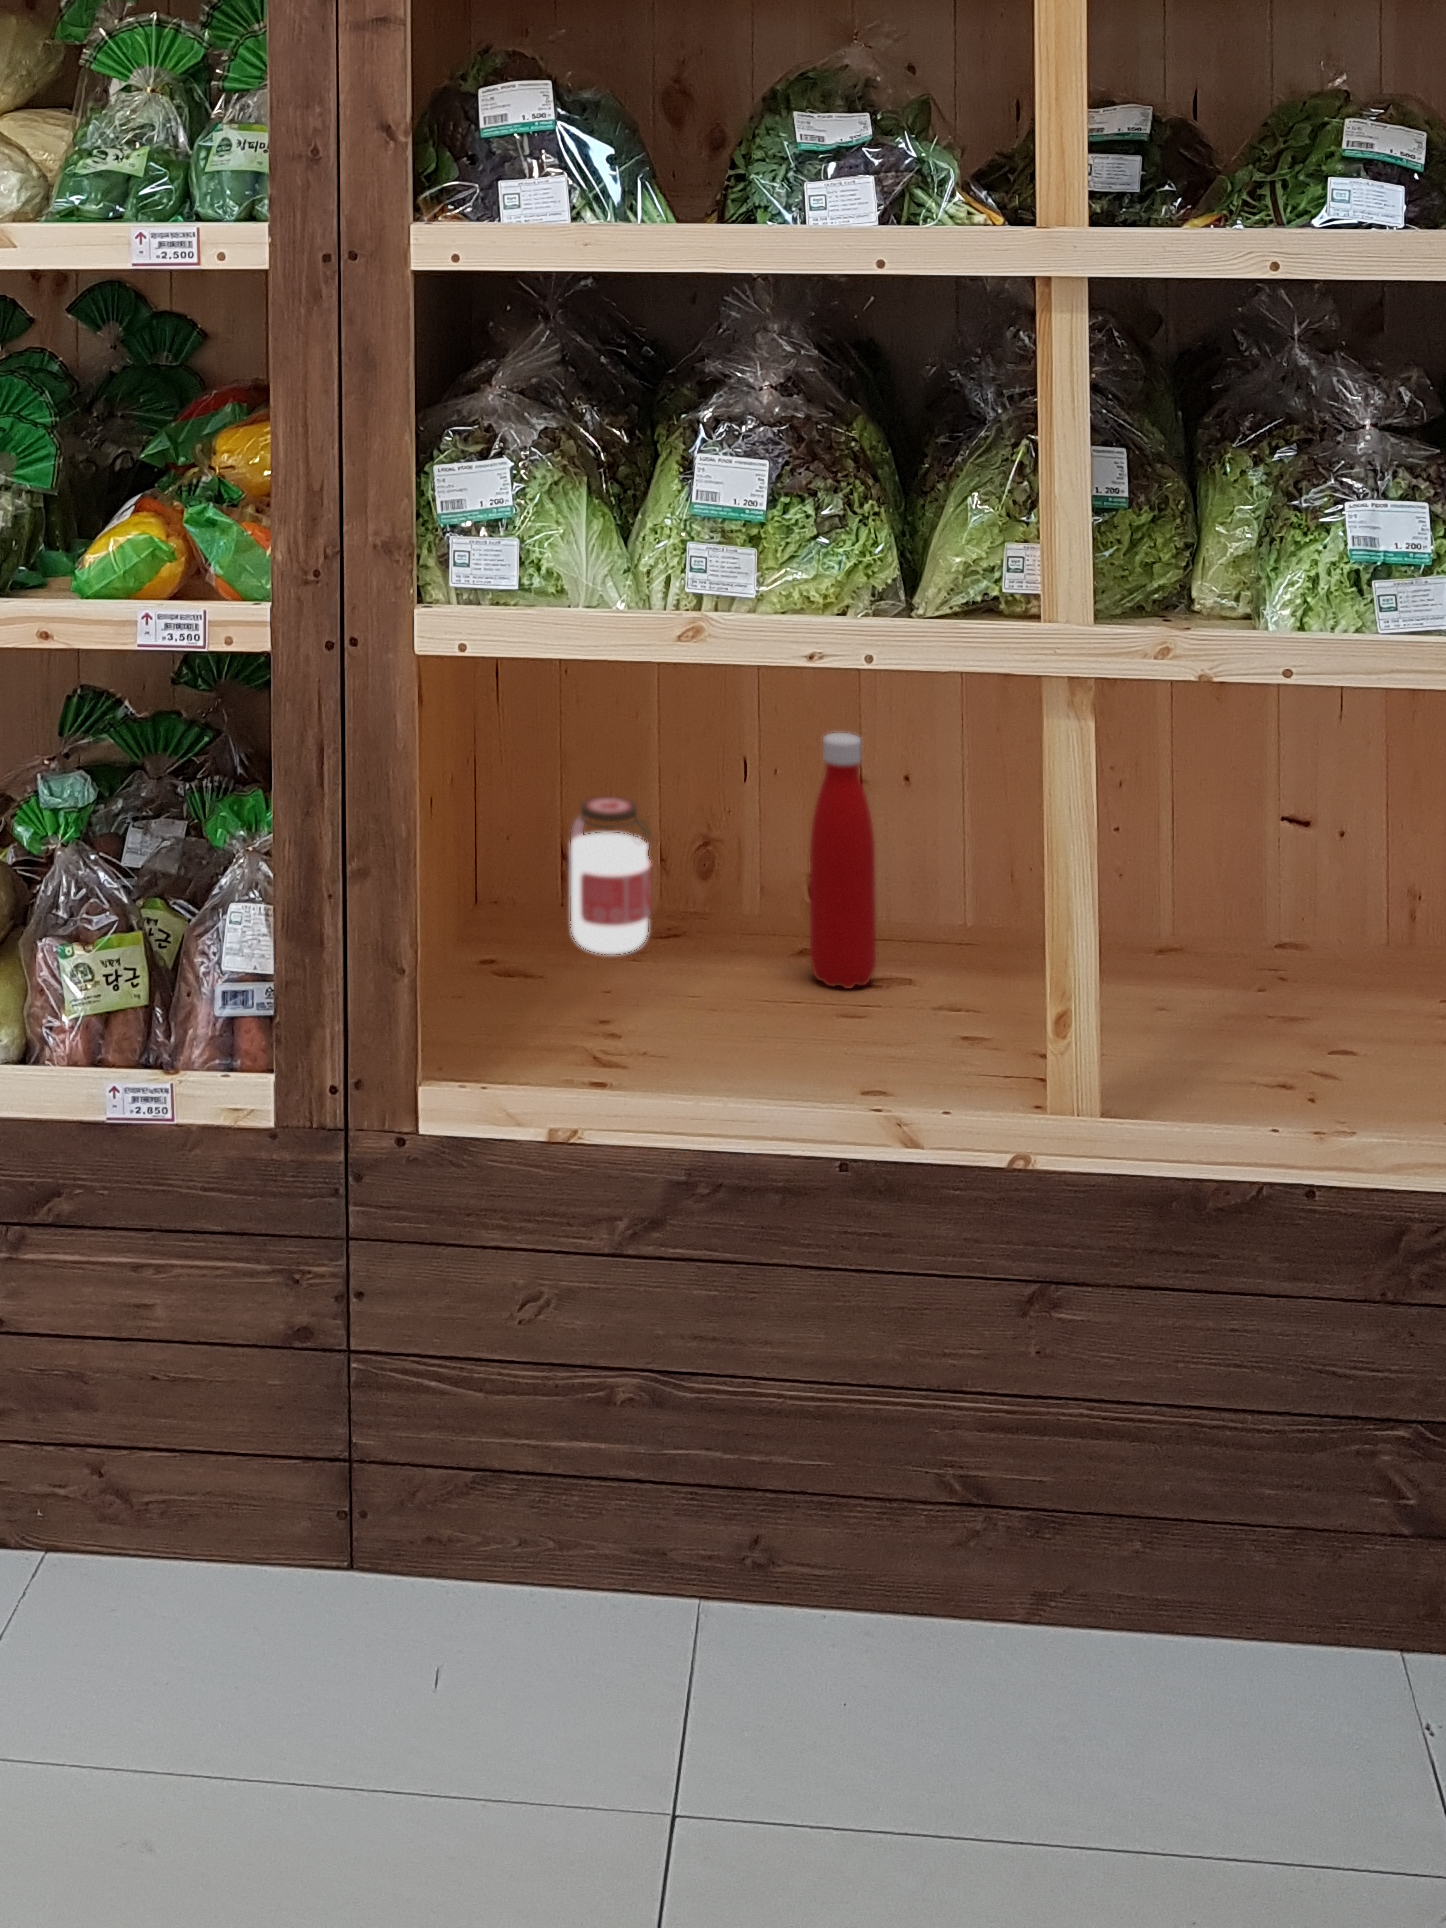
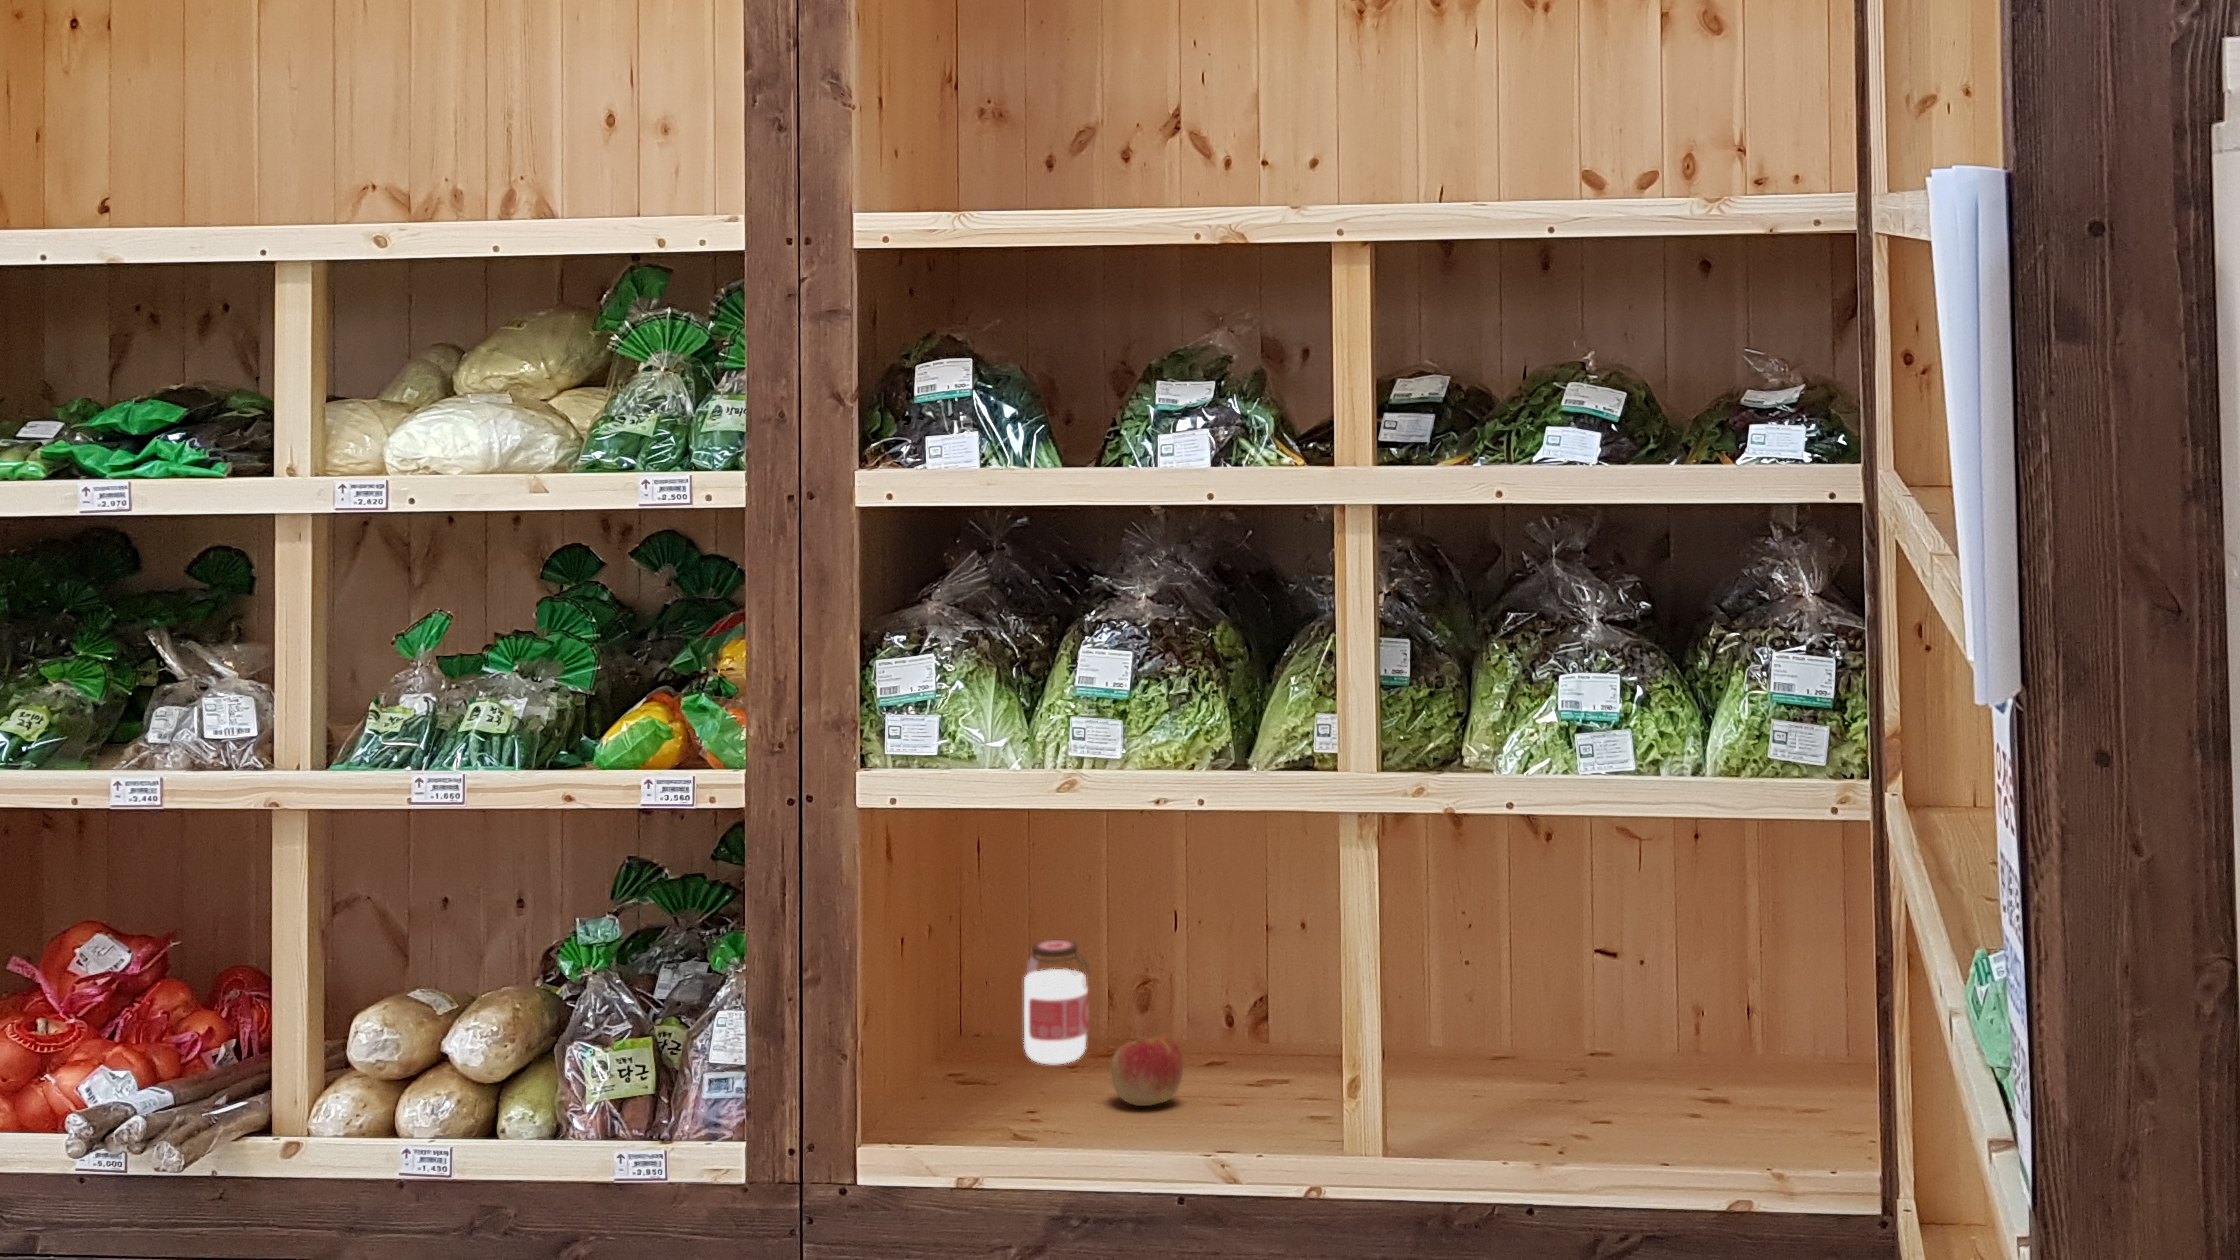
bottle: present [810,733,876,988] -> none [1207,881,1258,1085]
apple: none [707,932,798,1023] -> present [1111,1035,1183,1106]

